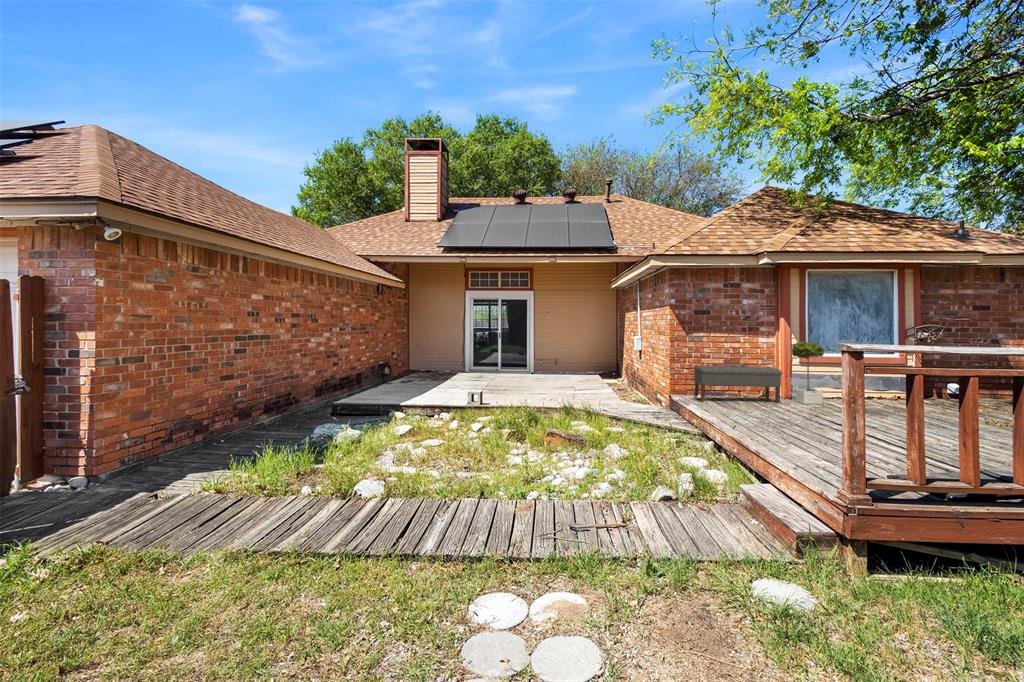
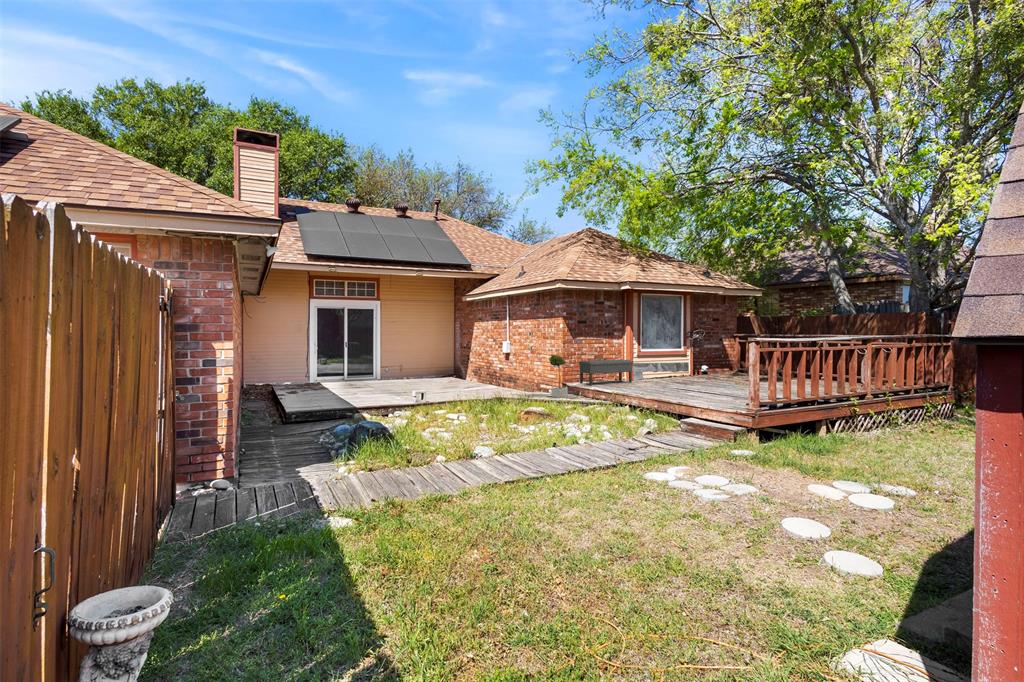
potted tree: present [792,341,824,404] -> present [549,354,568,398]

